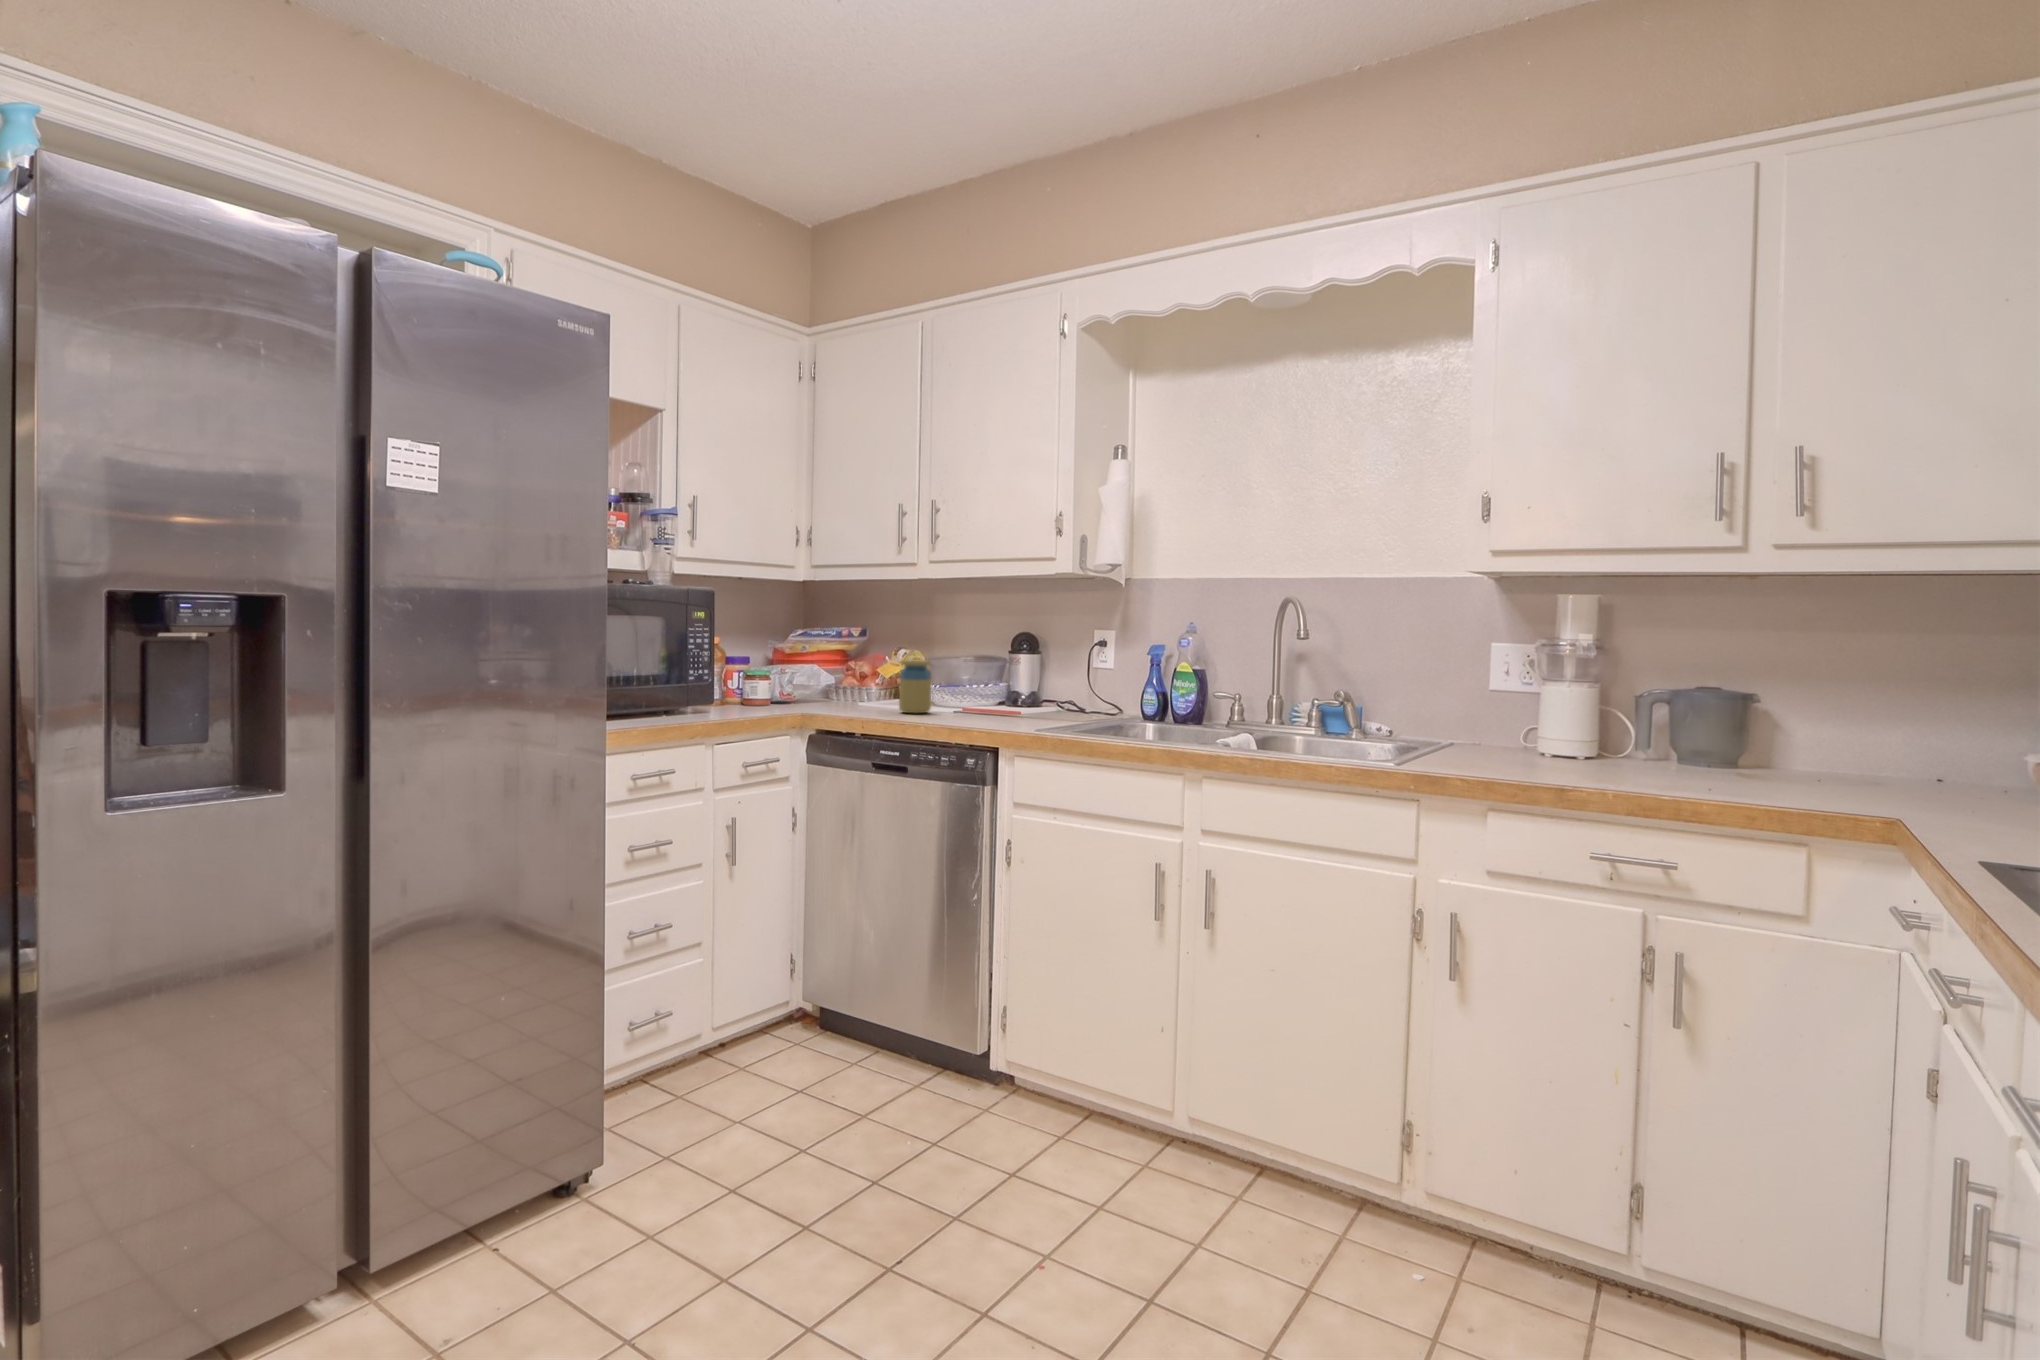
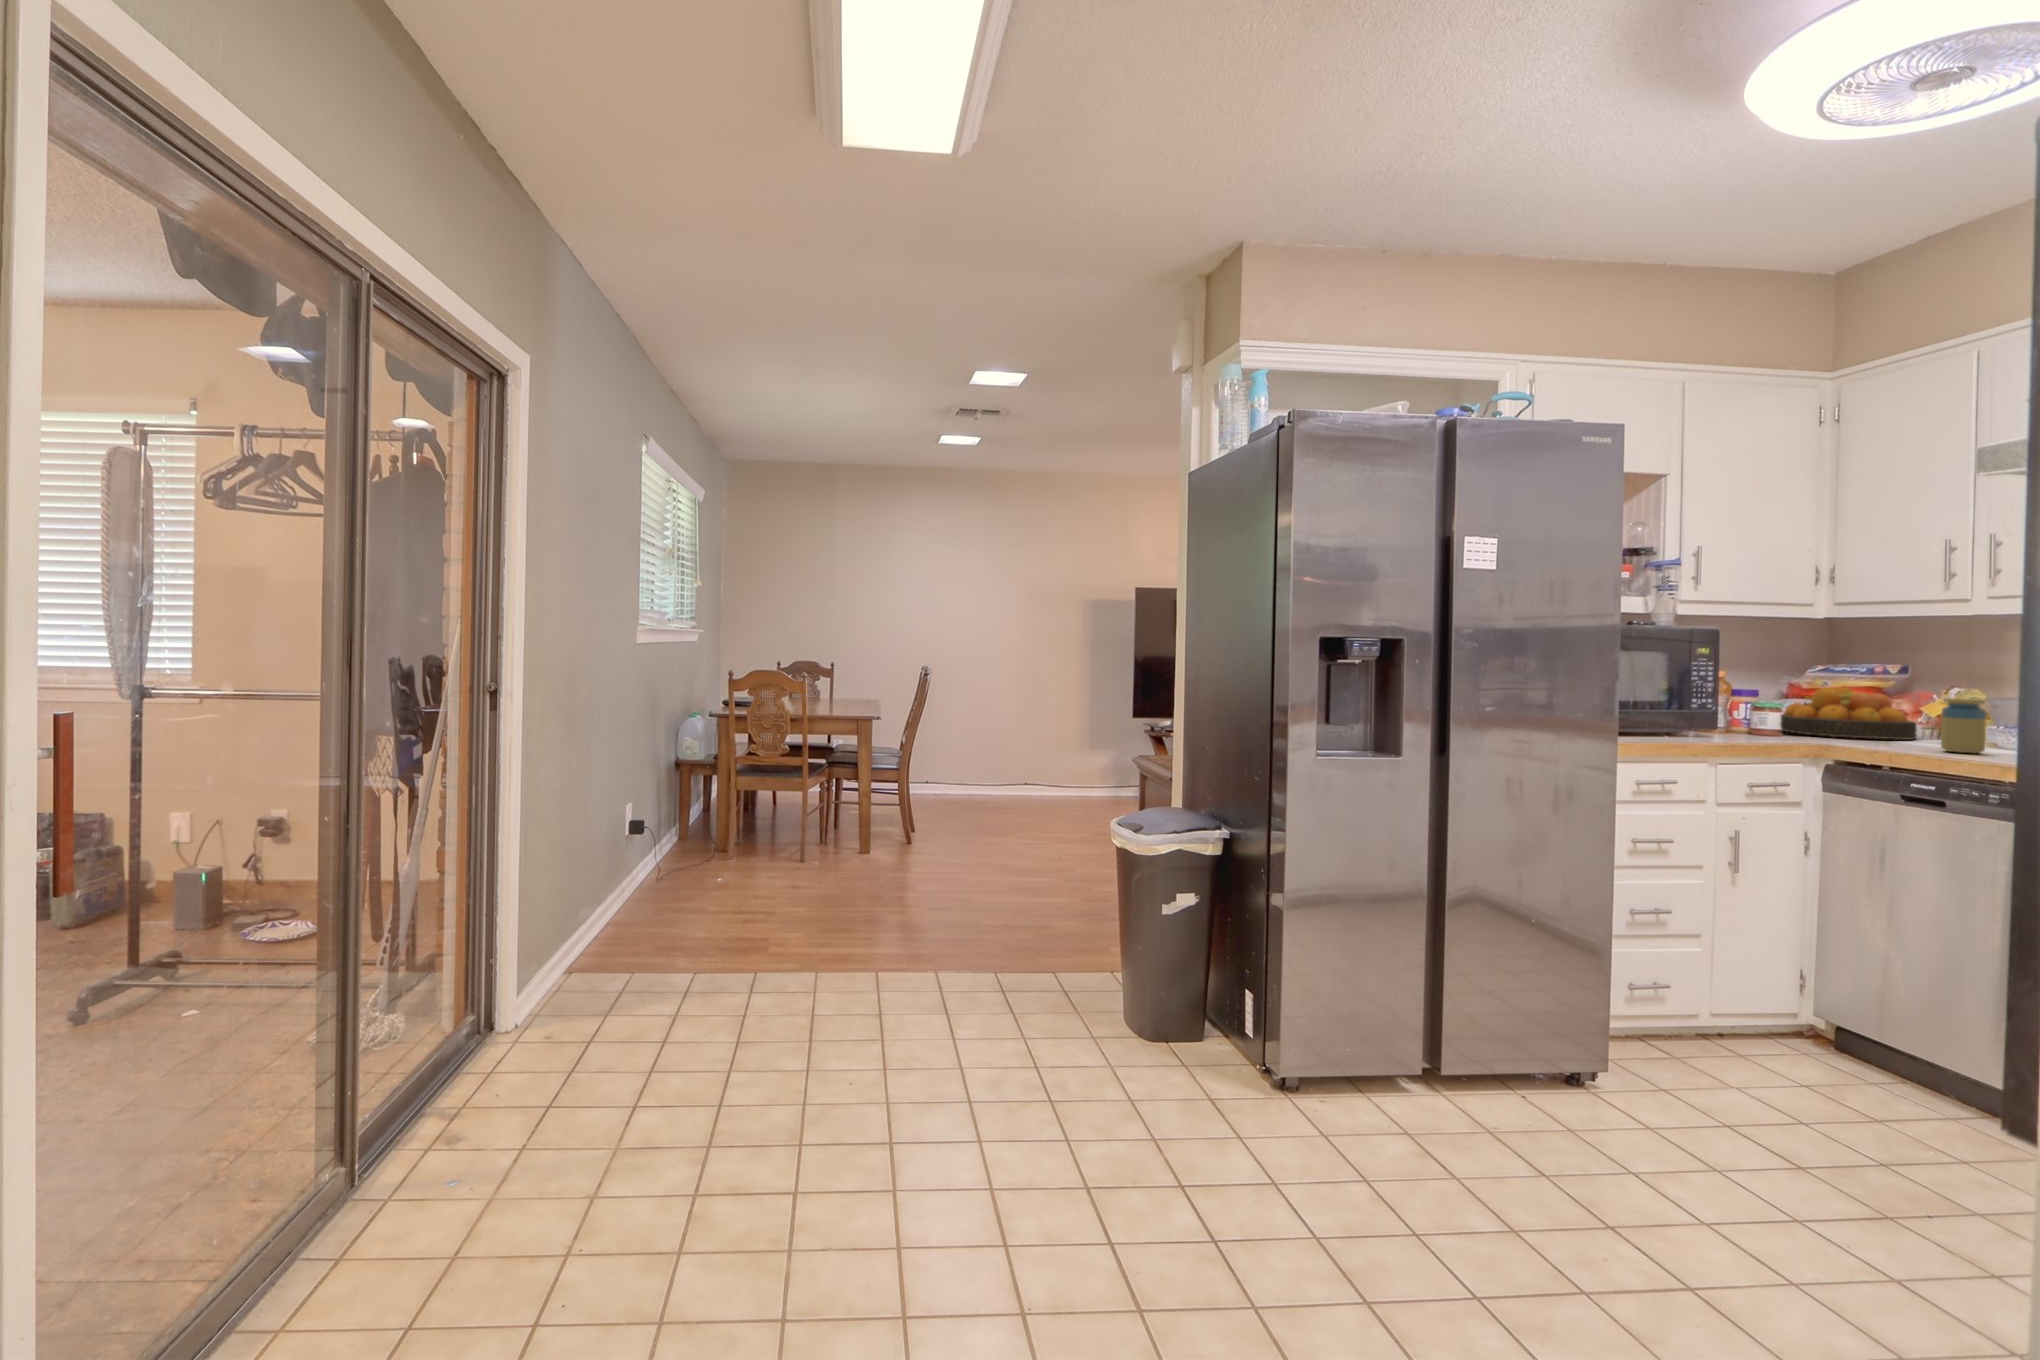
fruit bowl: none [768,651,874,702] -> present [1781,687,1917,740]

